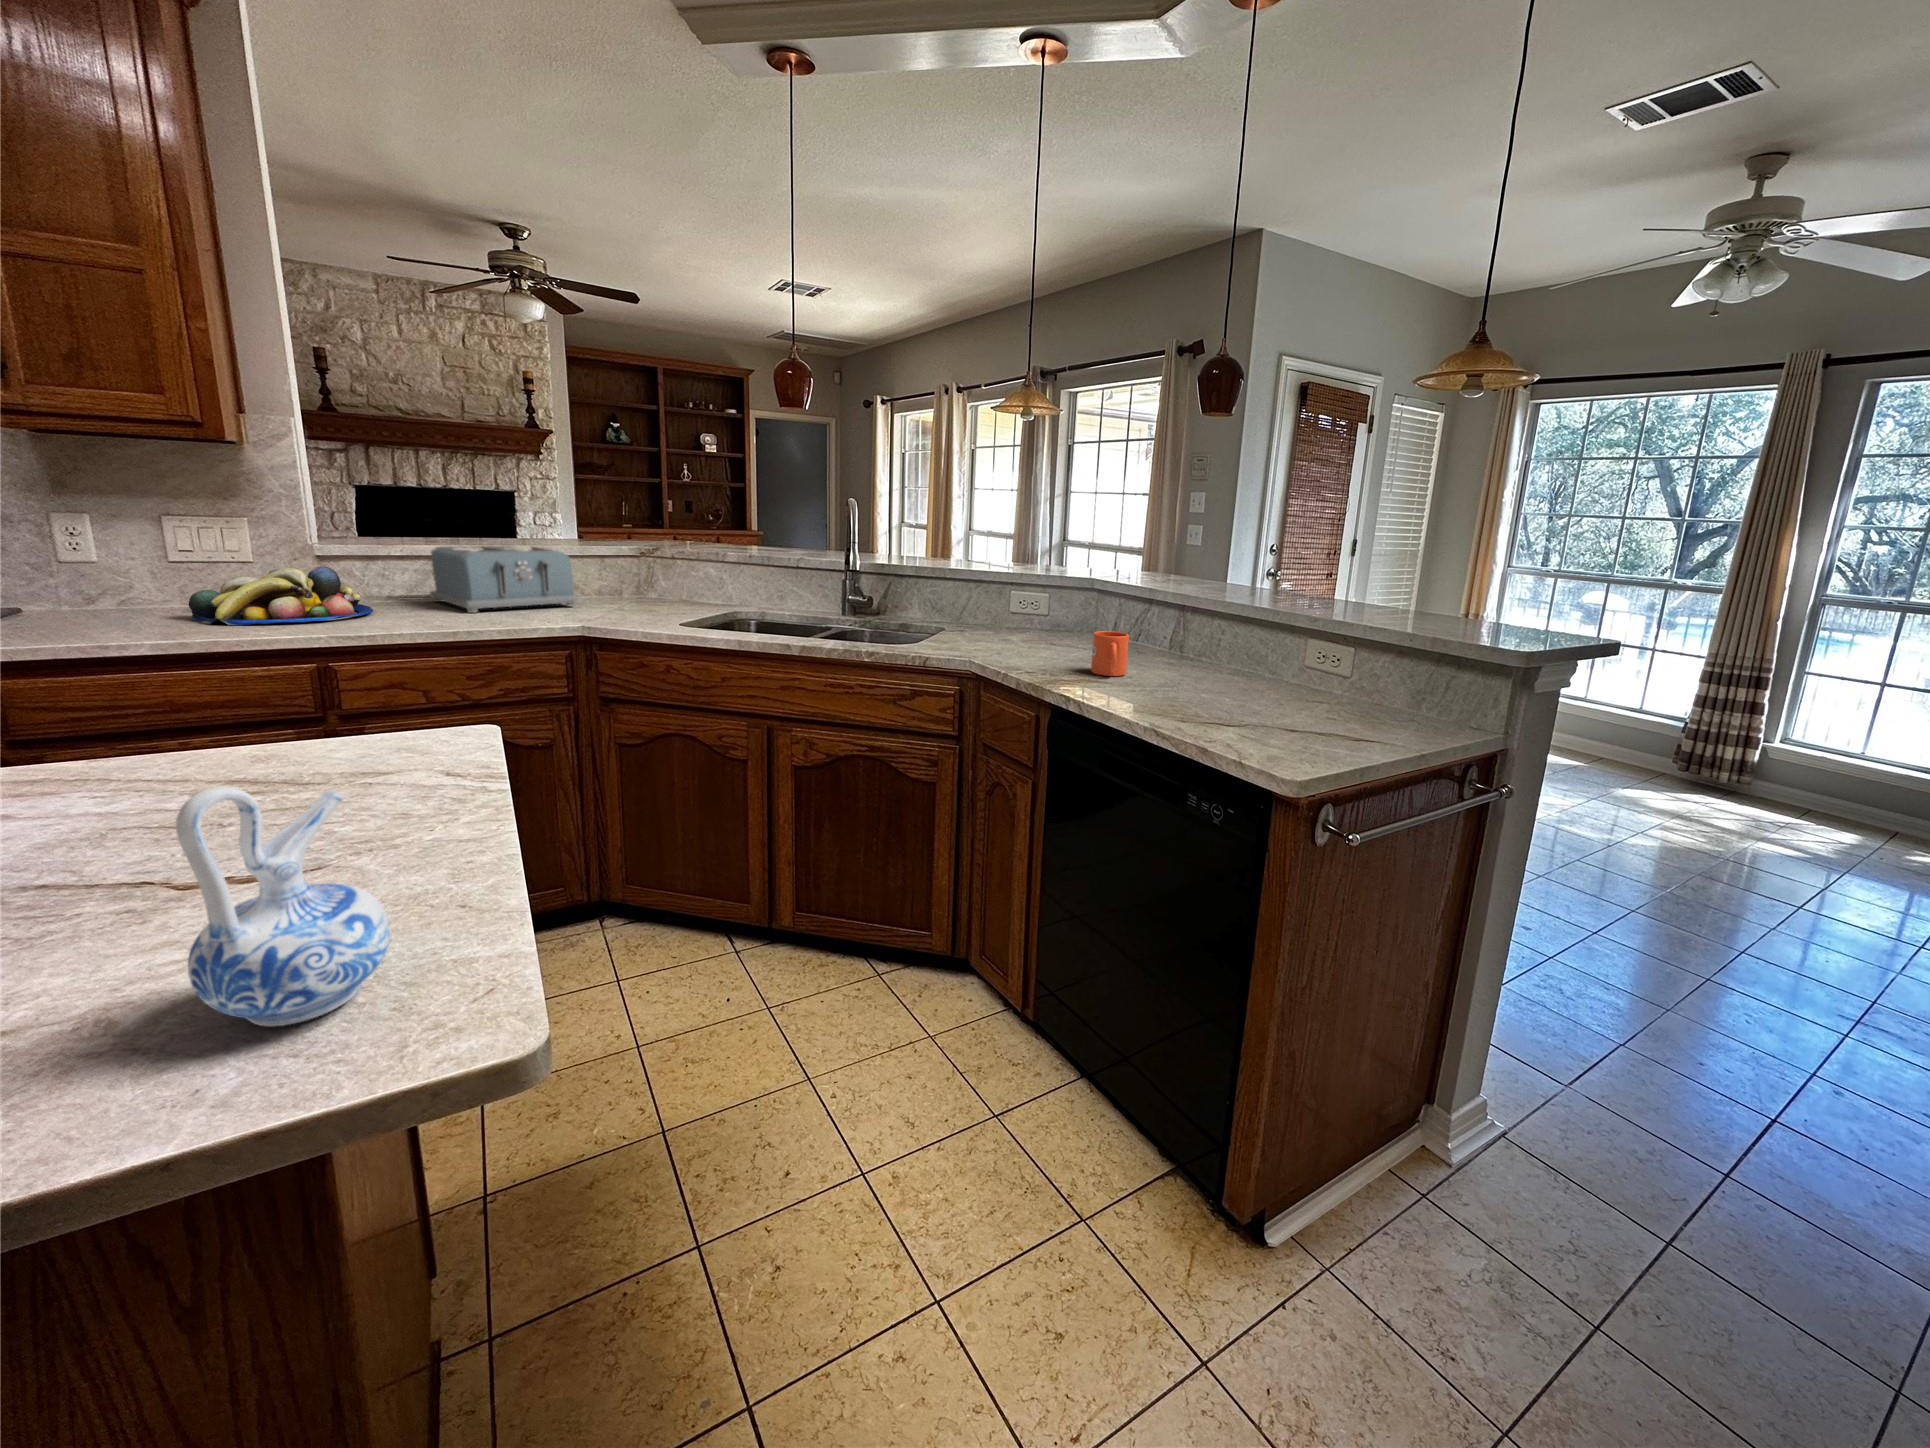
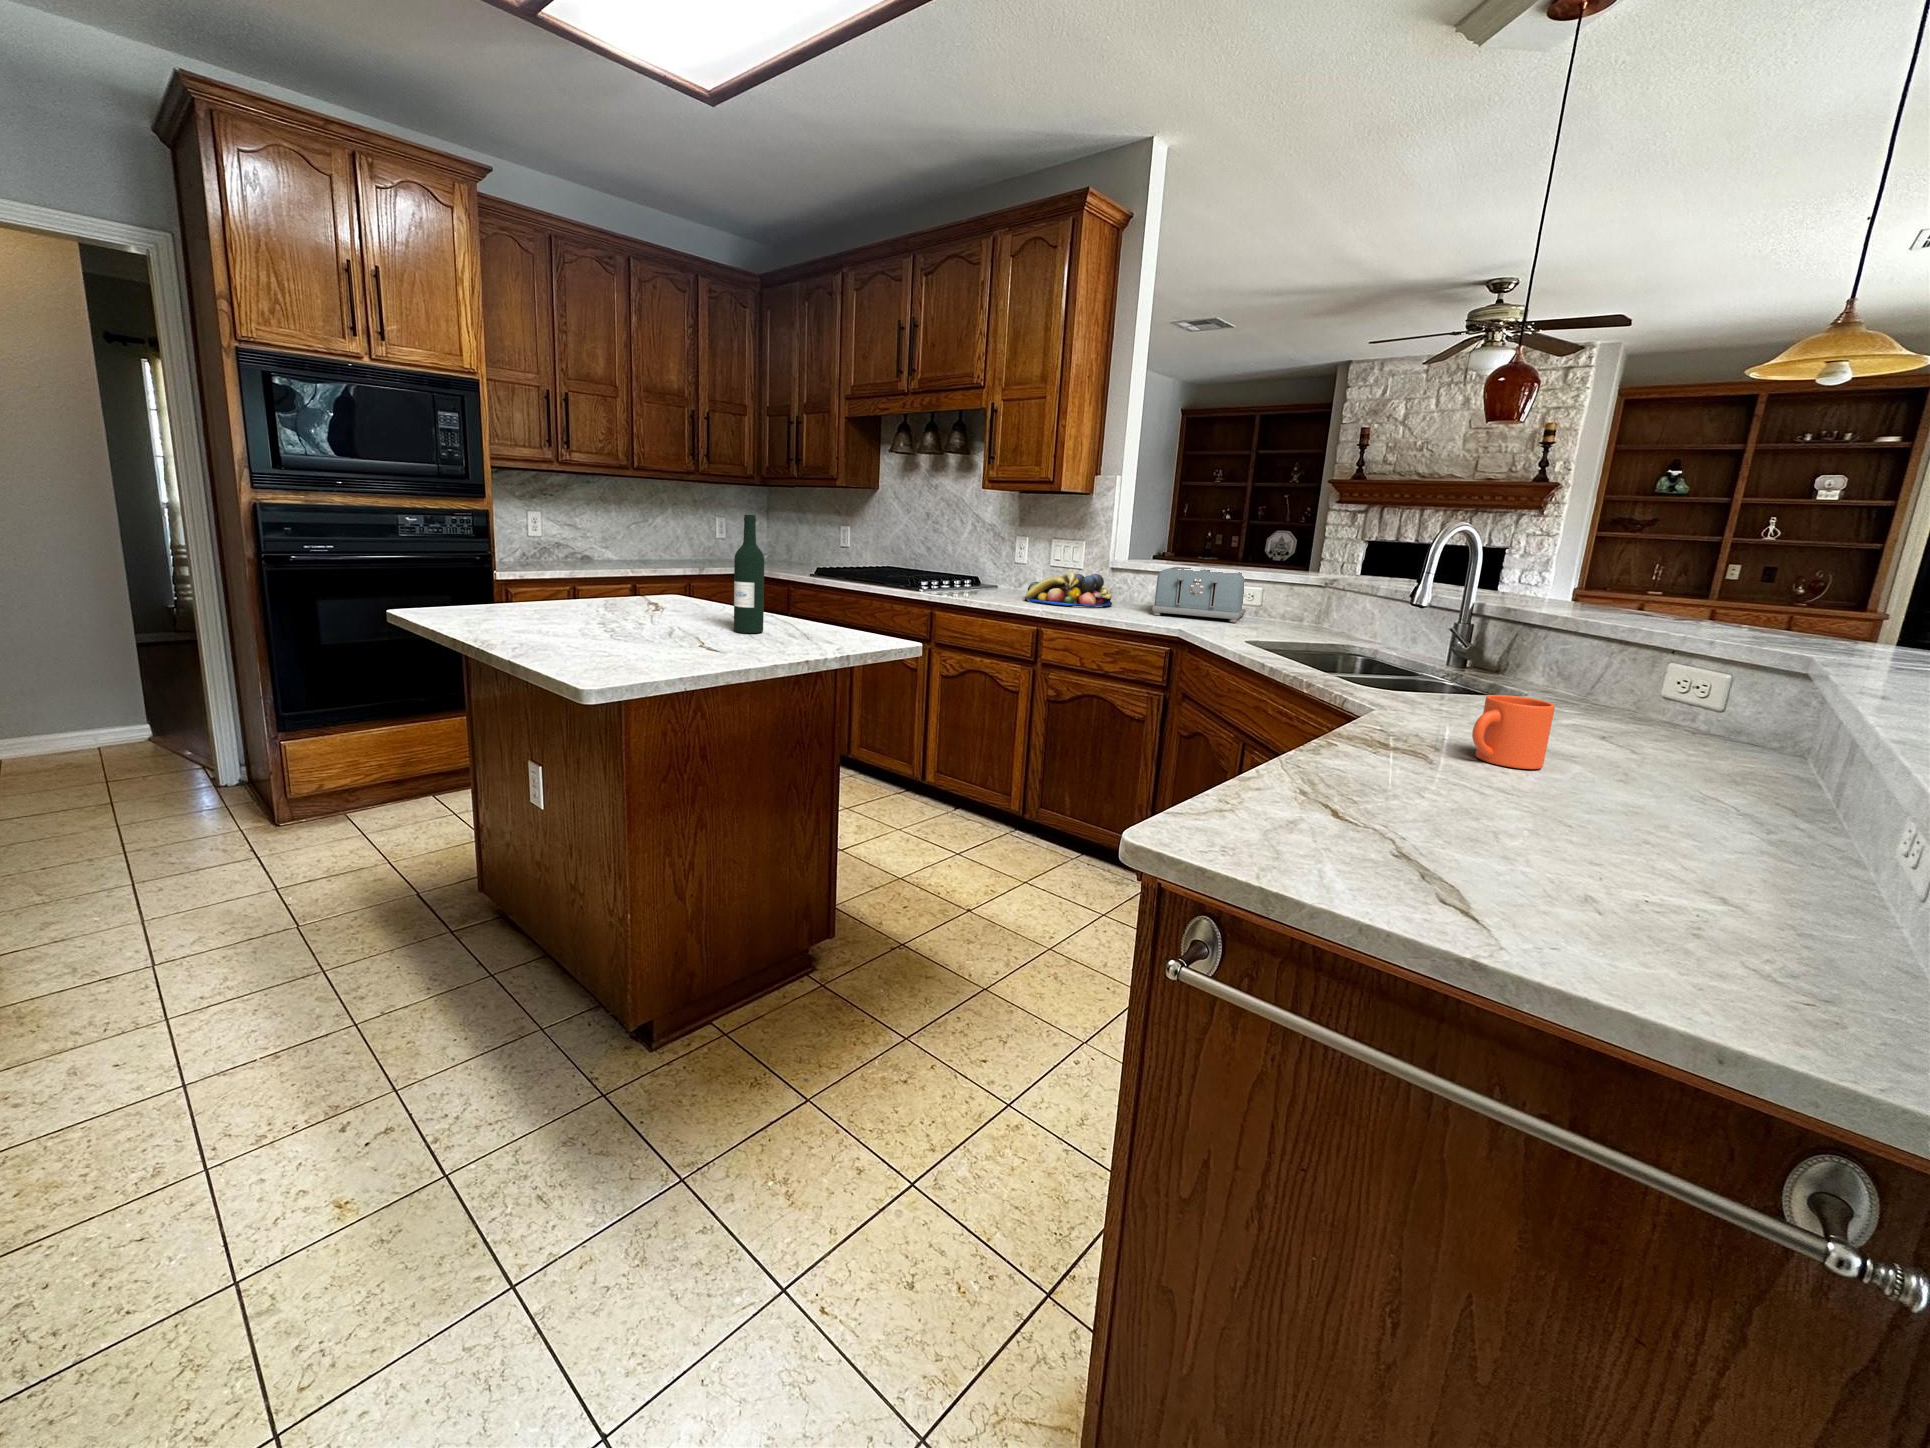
wine bottle: none [38,543,183,842] -> present [734,515,764,633]
ceramic pitcher: present [176,787,390,1026] -> none [592,571,648,661]

